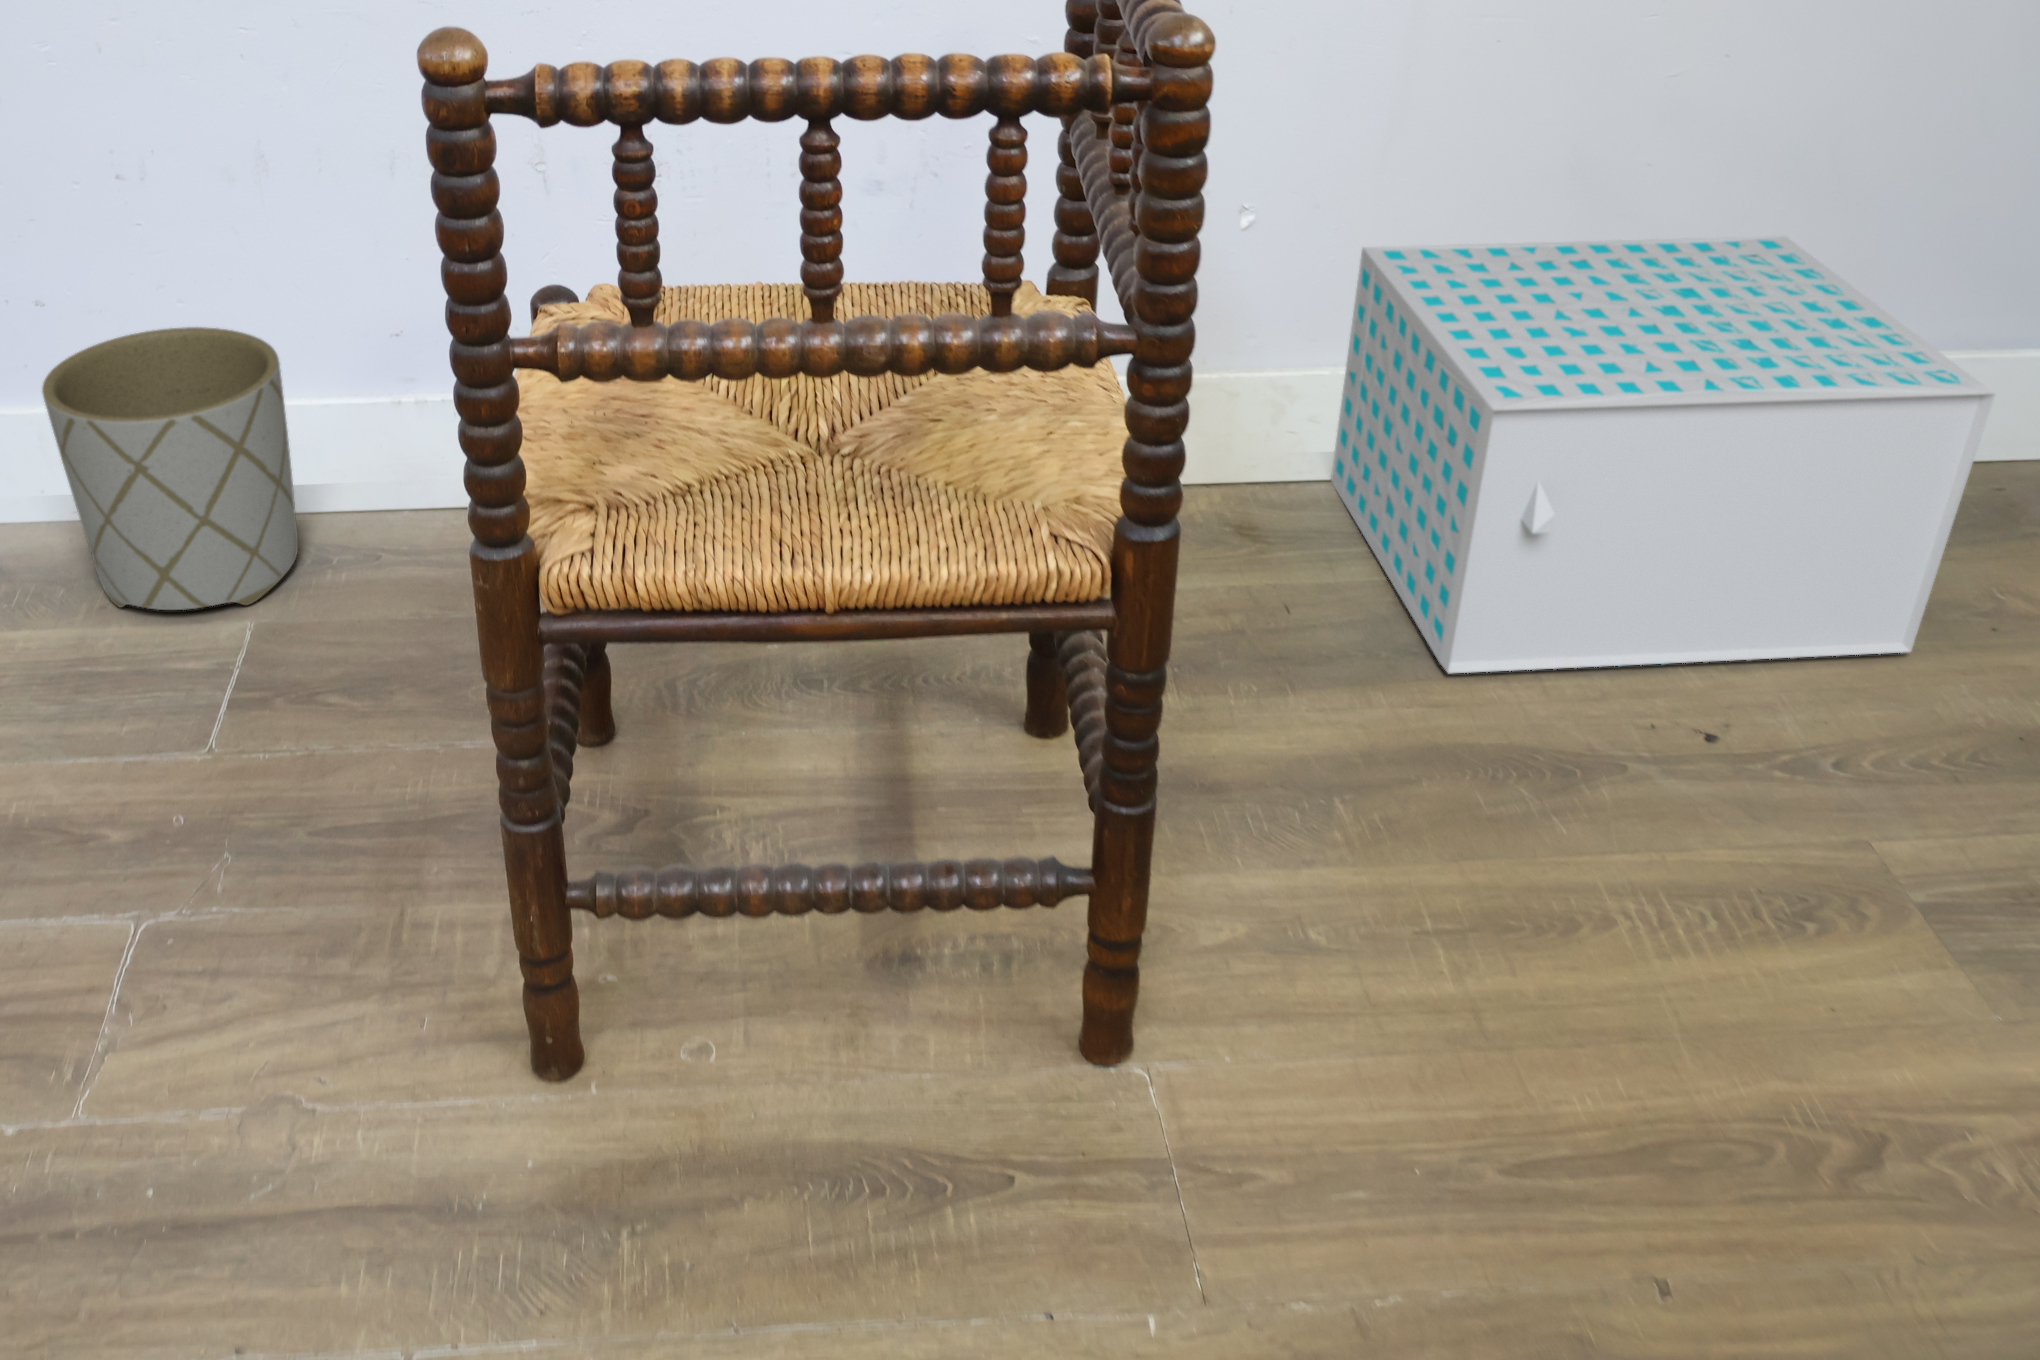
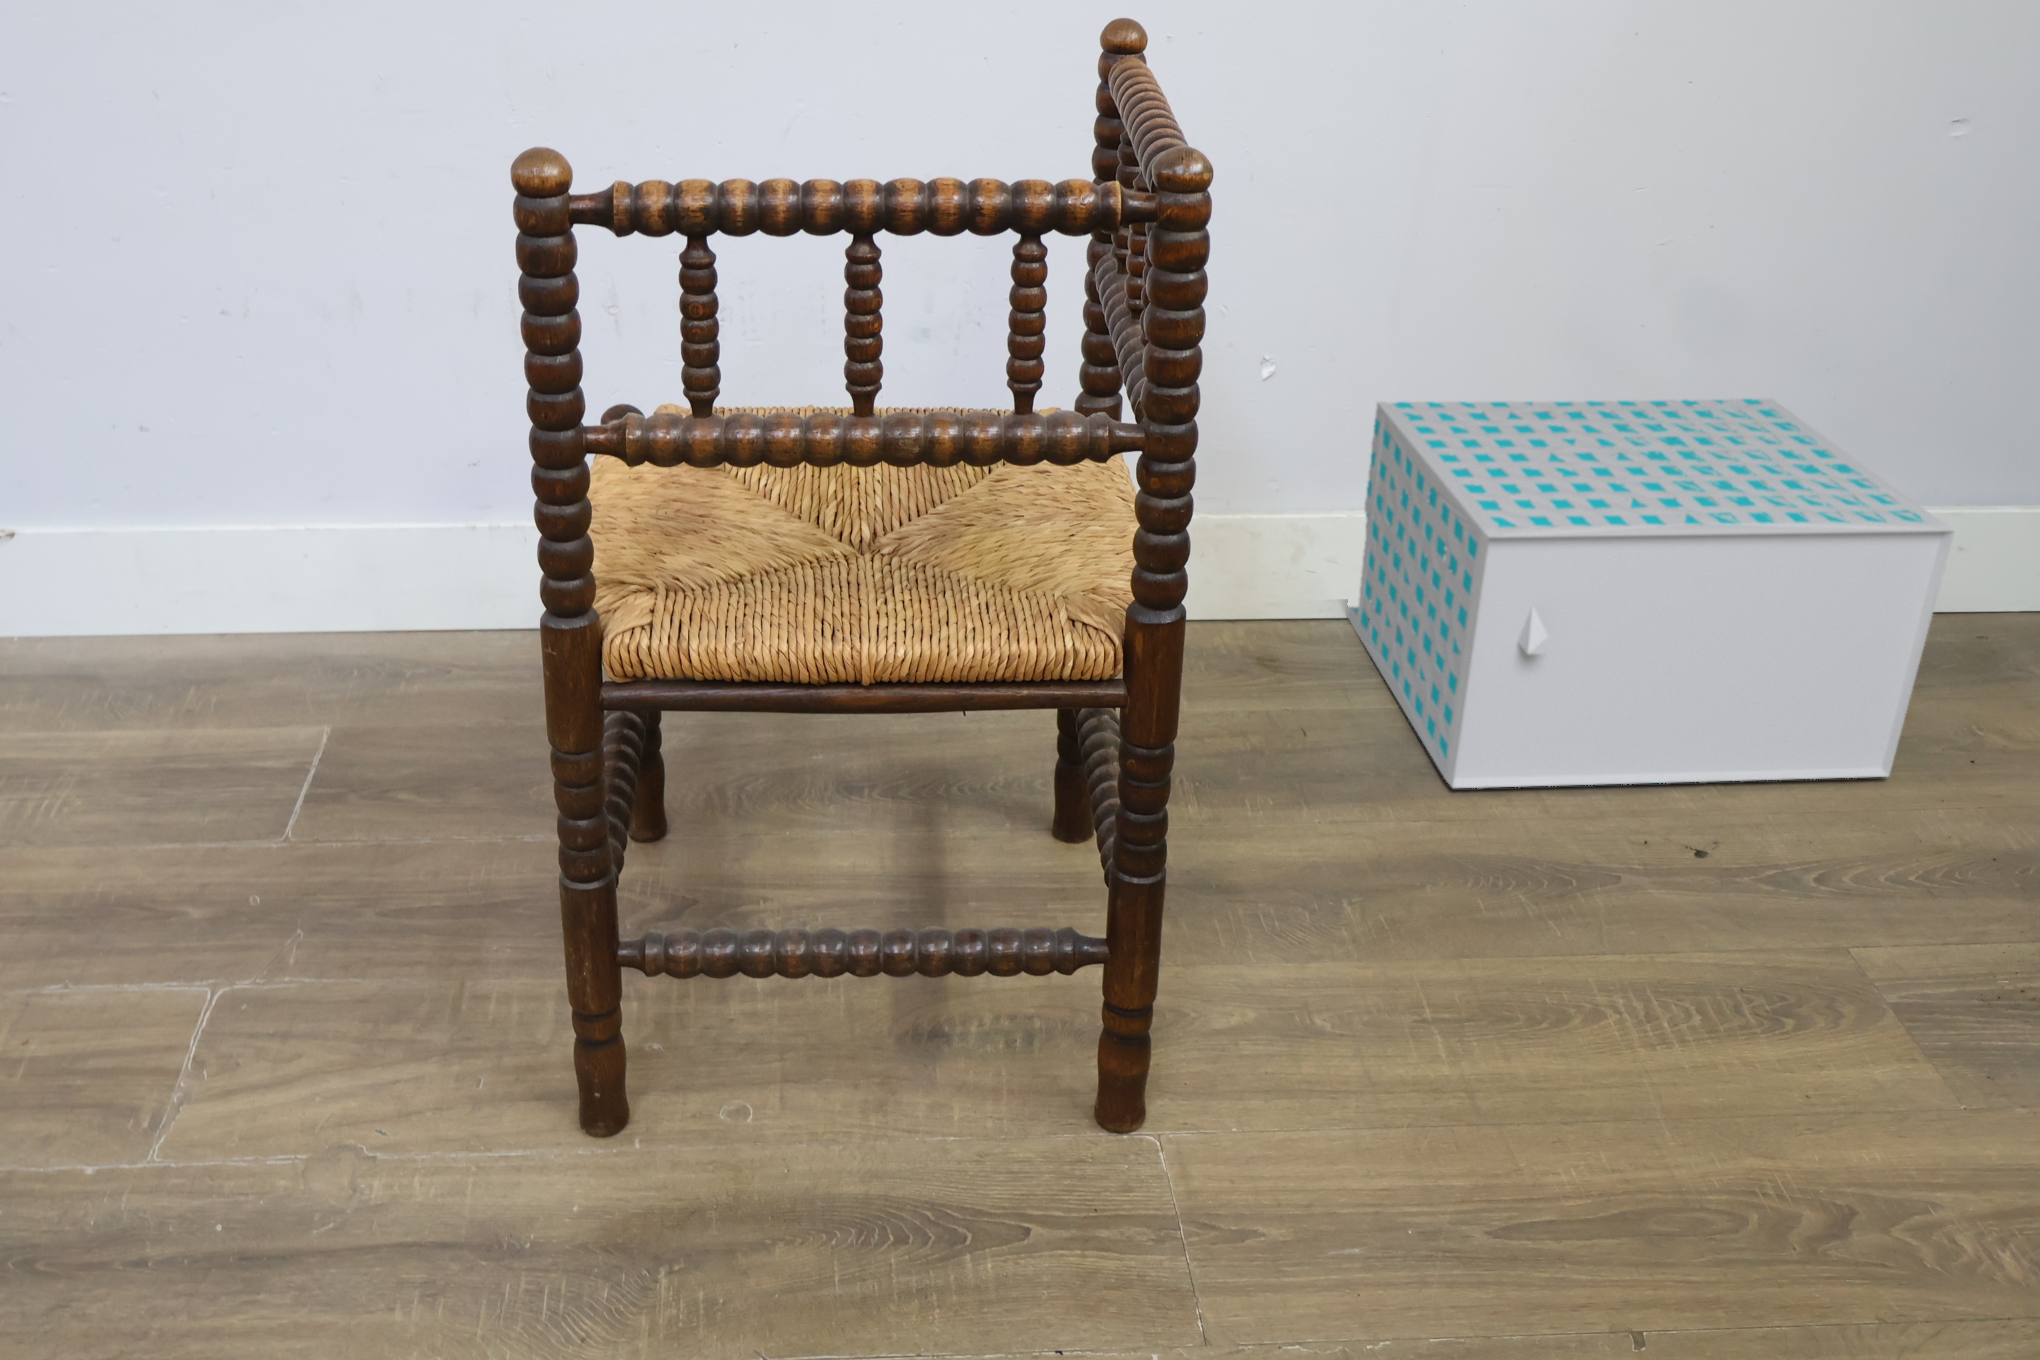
planter: present [42,327,298,610] -> none [147,452,376,712]

